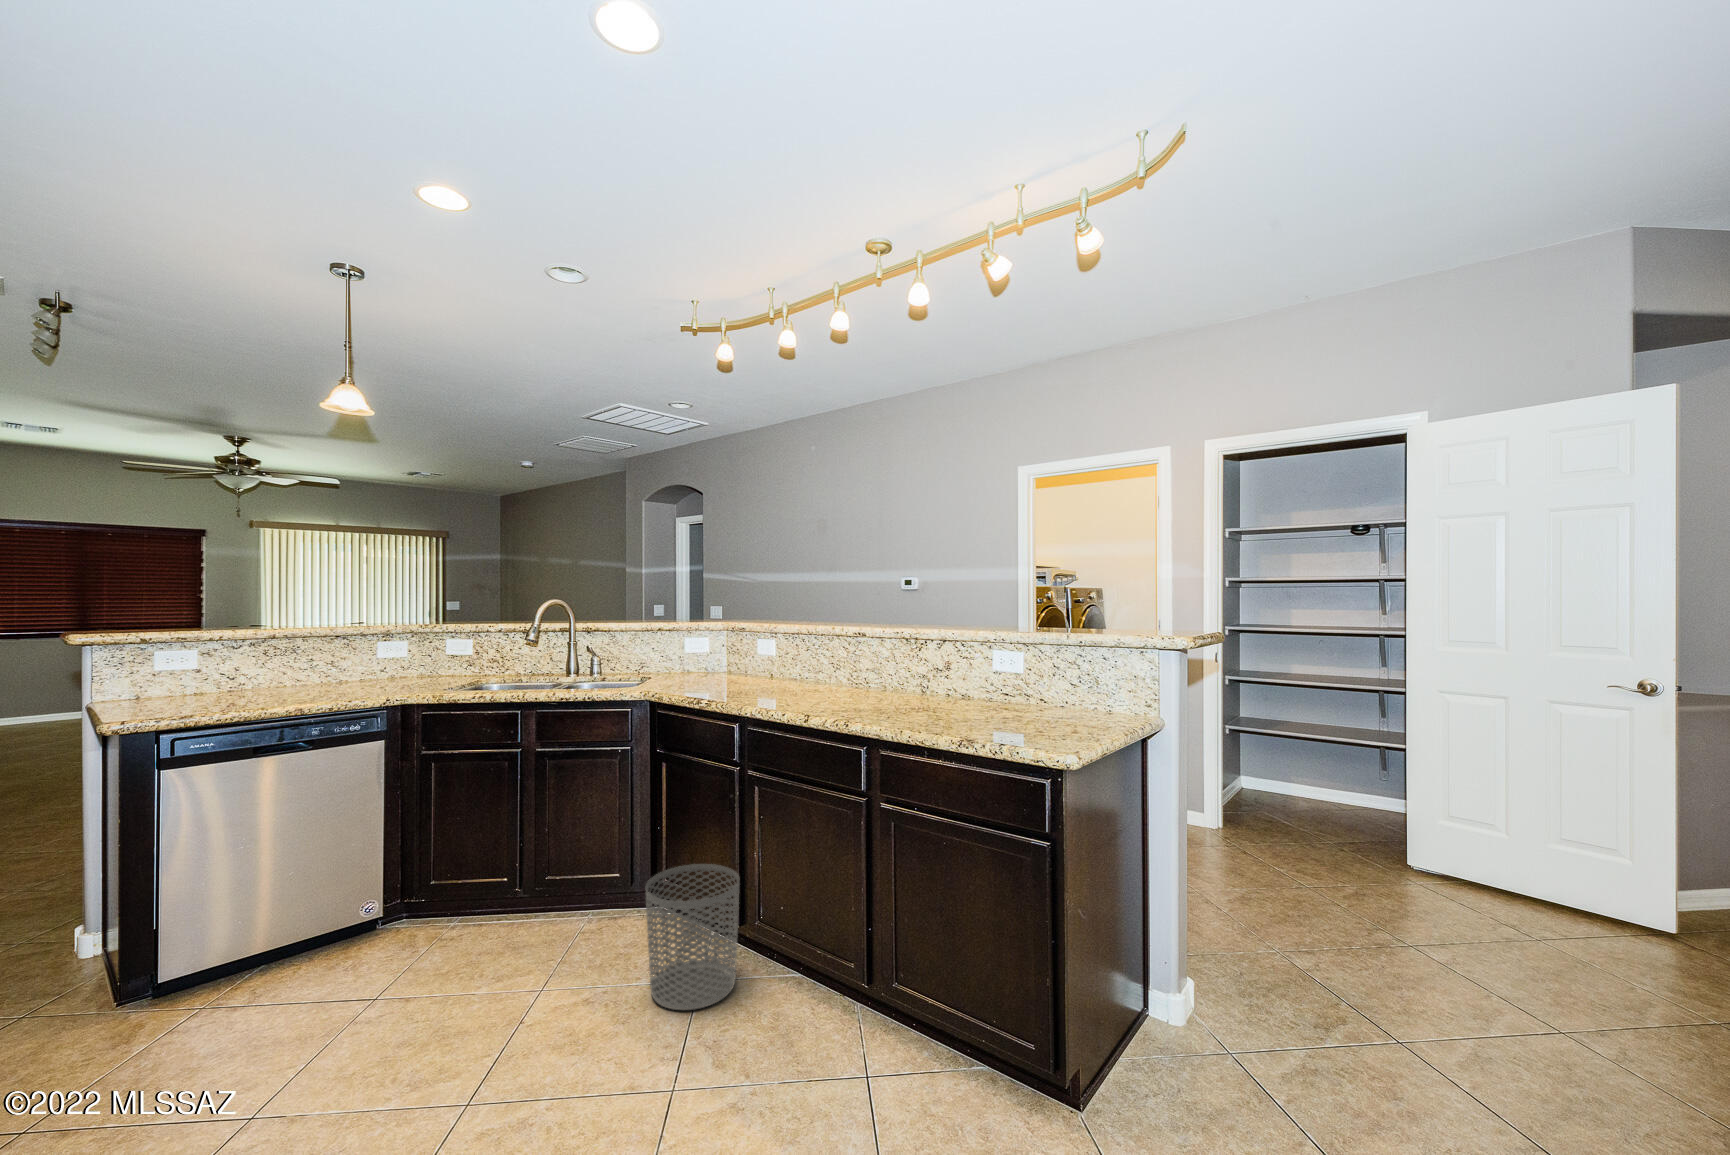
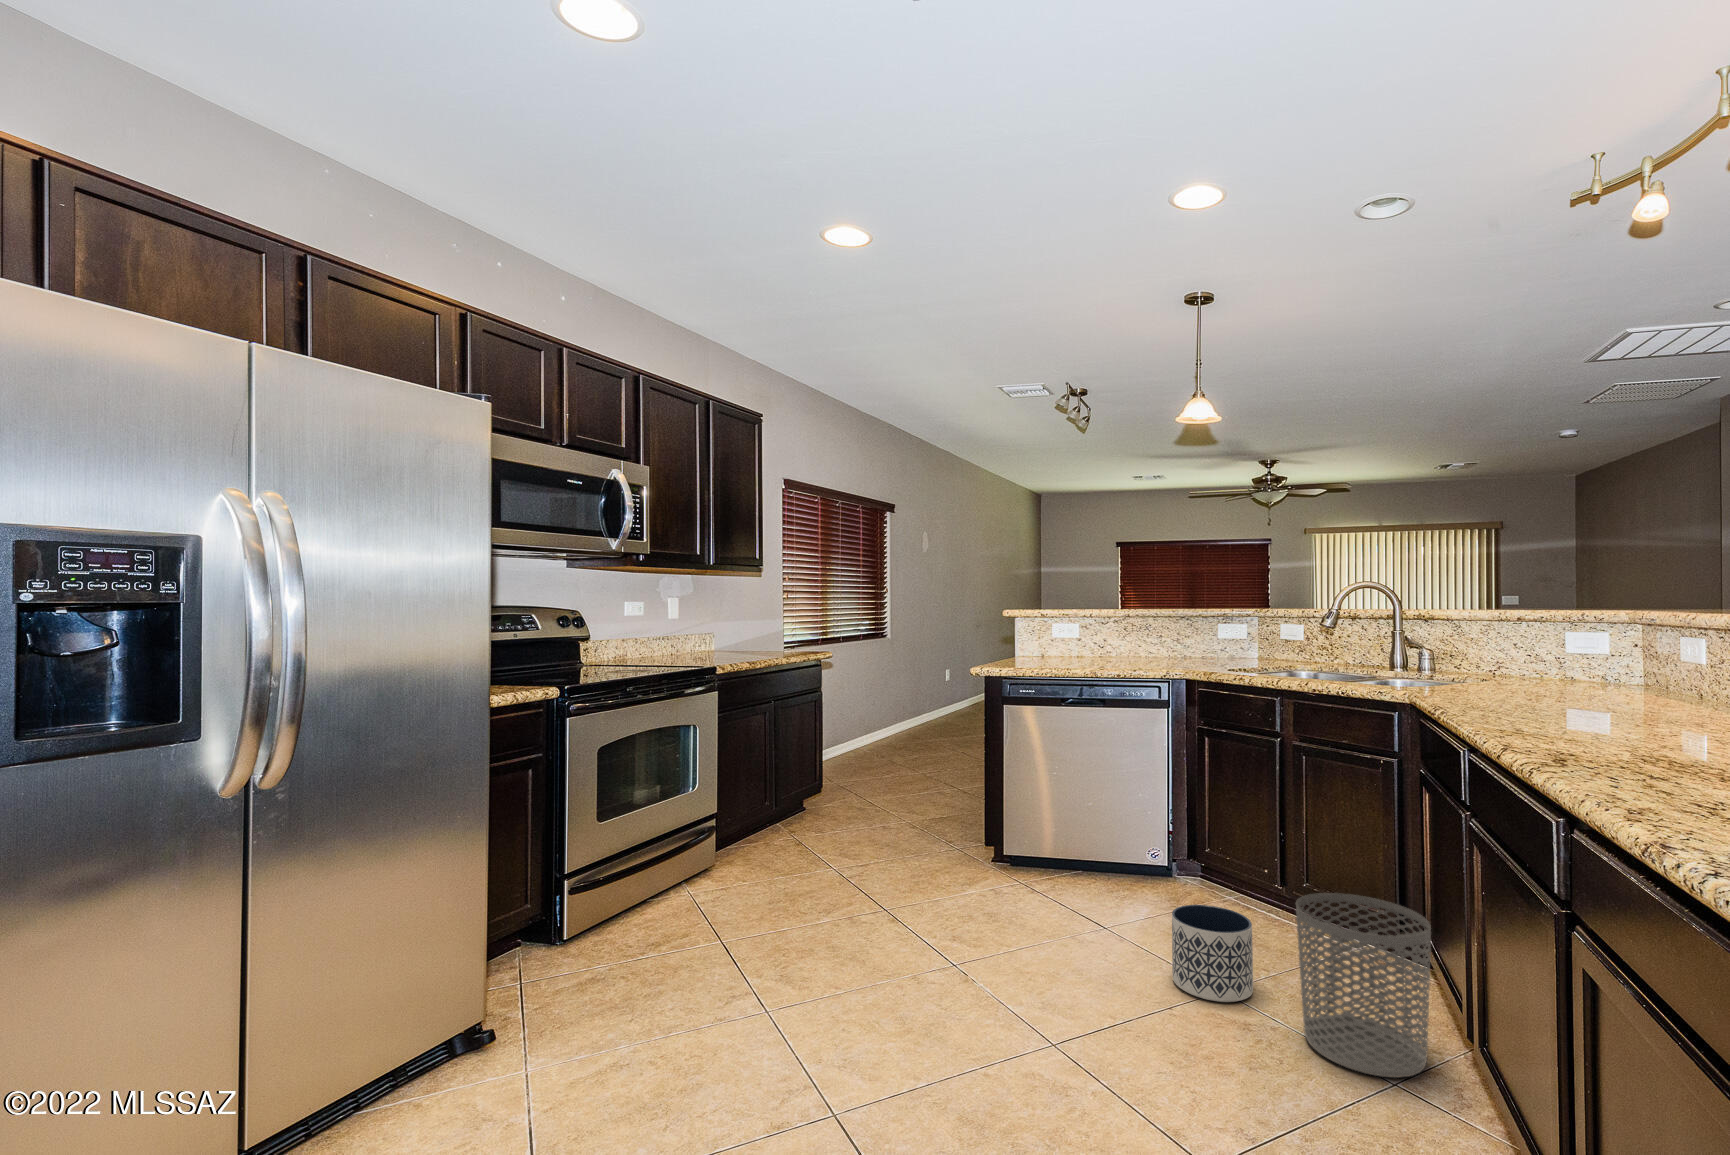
planter: none [511,931,590,1034] -> present [1172,905,1253,1002]

